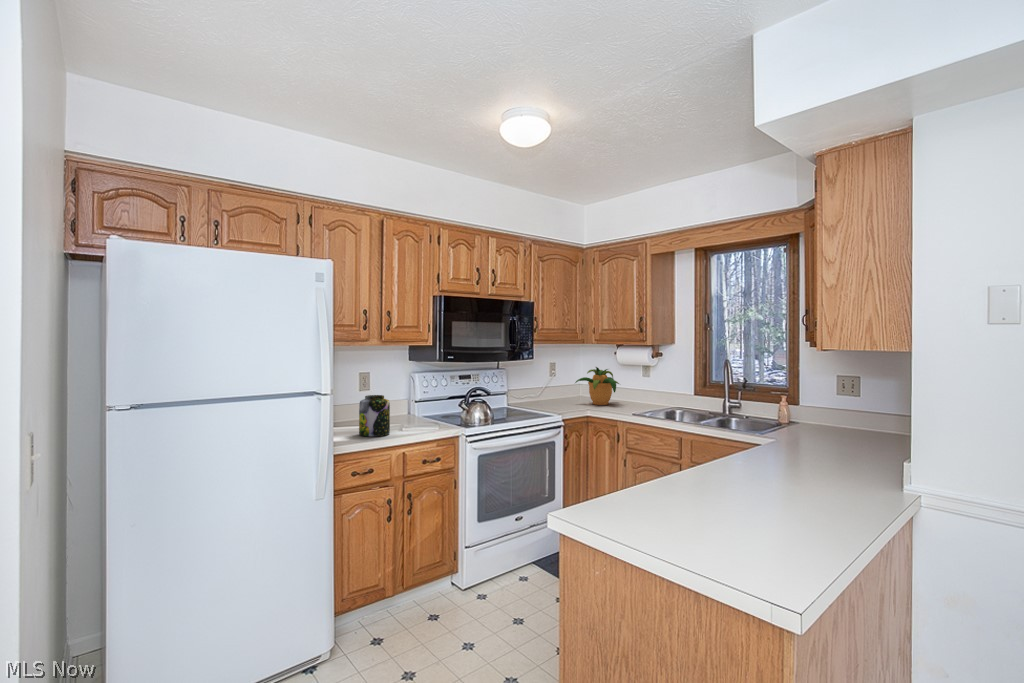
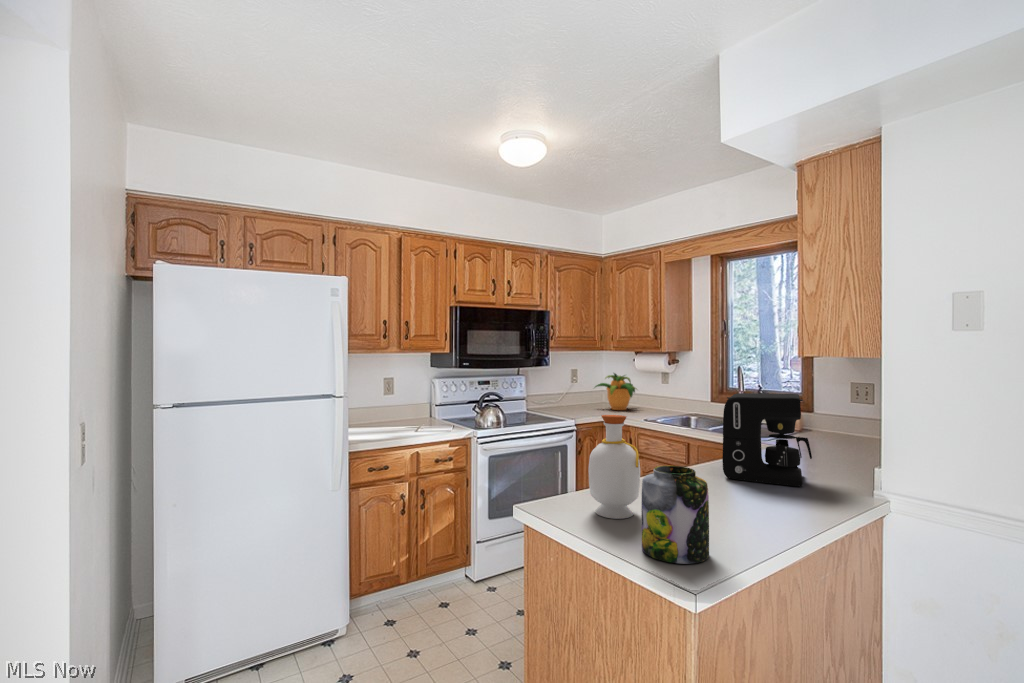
coffee maker: none [745,388,836,482] -> present [722,393,812,486]
jar: present [359,395,390,436] -> present [641,466,709,564]
bottle: none [633,412,692,525] -> present [588,415,640,519]

